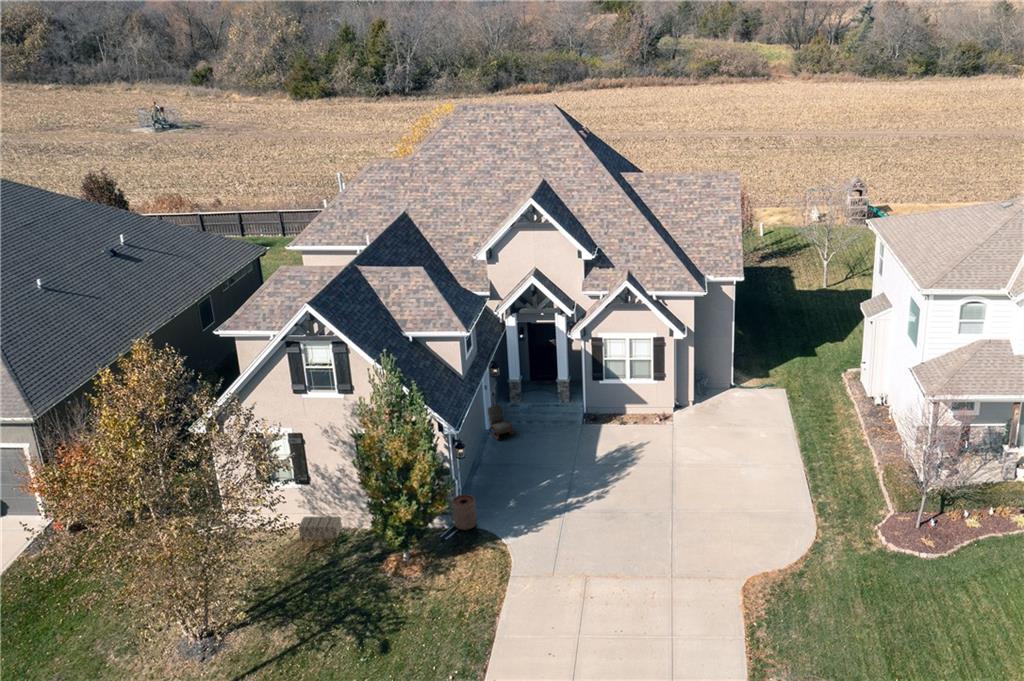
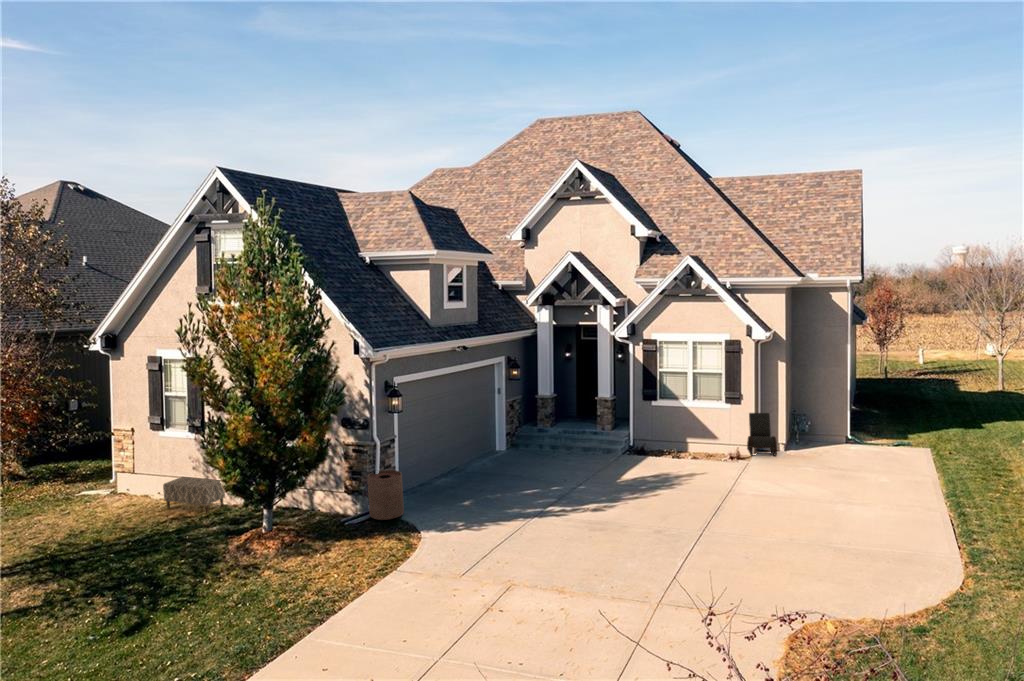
lounge chair: present [488,404,513,440] -> present [747,413,777,456]

